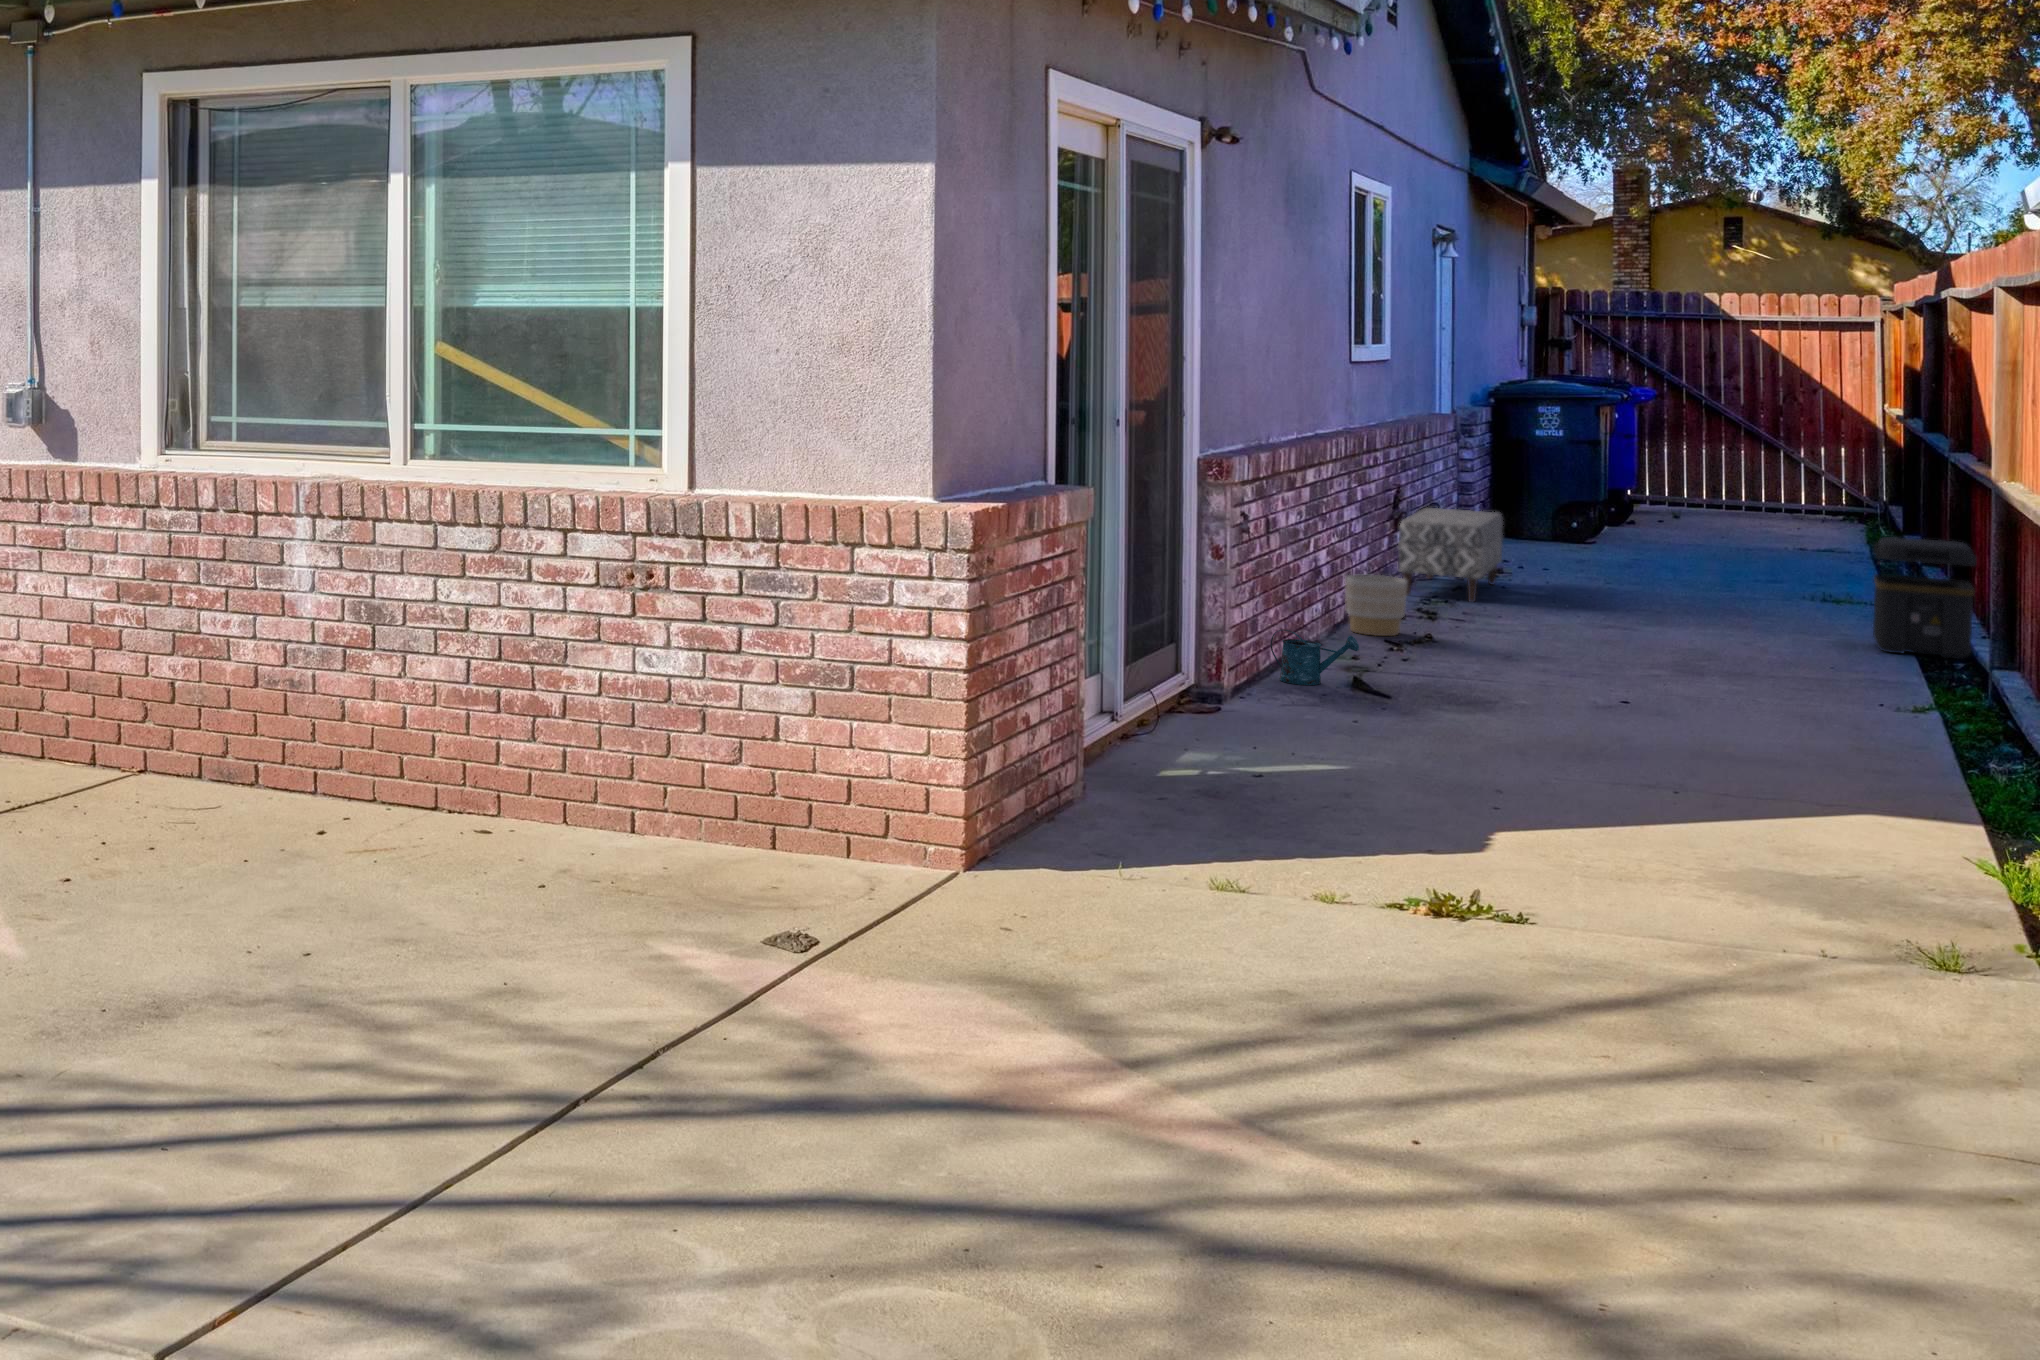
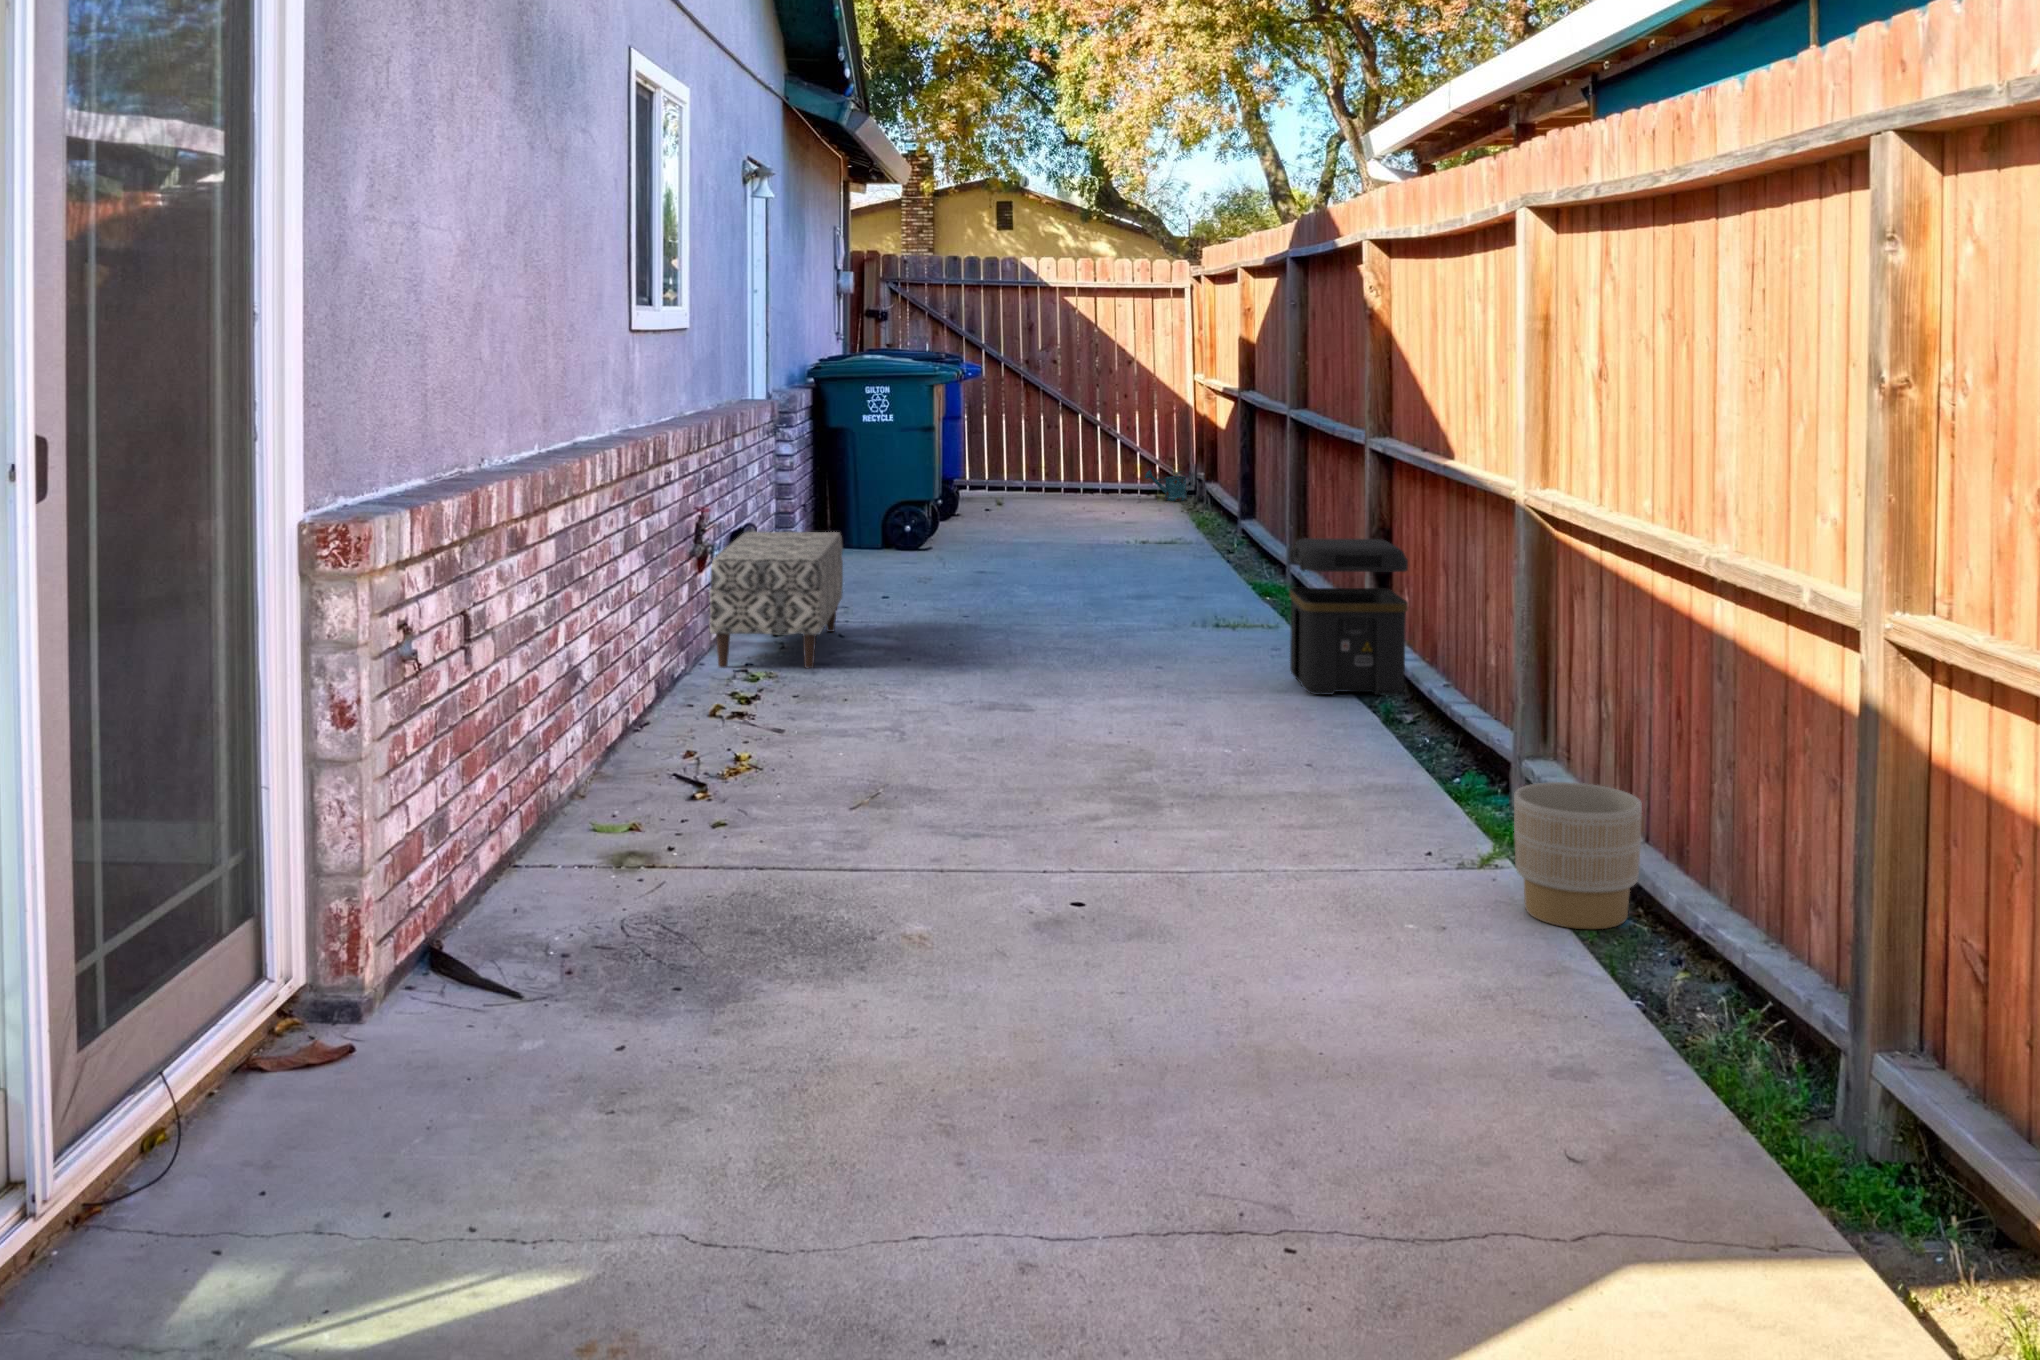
planter: present [1345,575,1407,636] -> present [1514,782,1642,929]
watering can: present [1271,629,1359,685] -> present [1145,470,1193,501]

